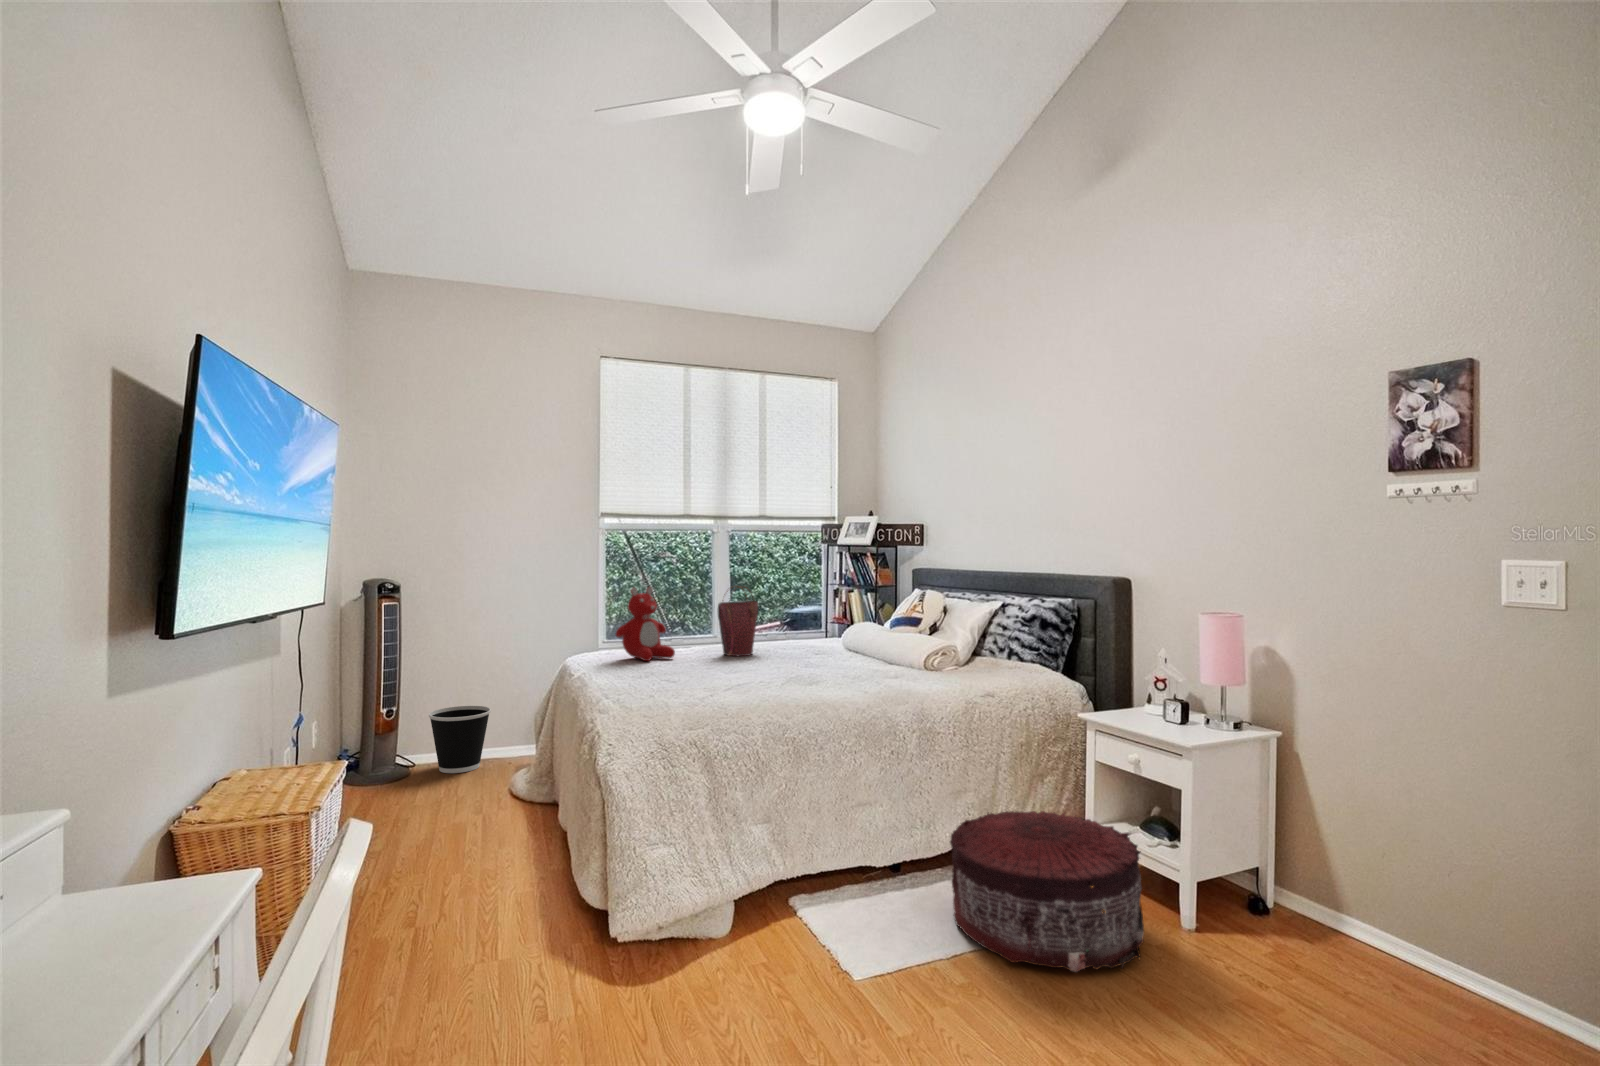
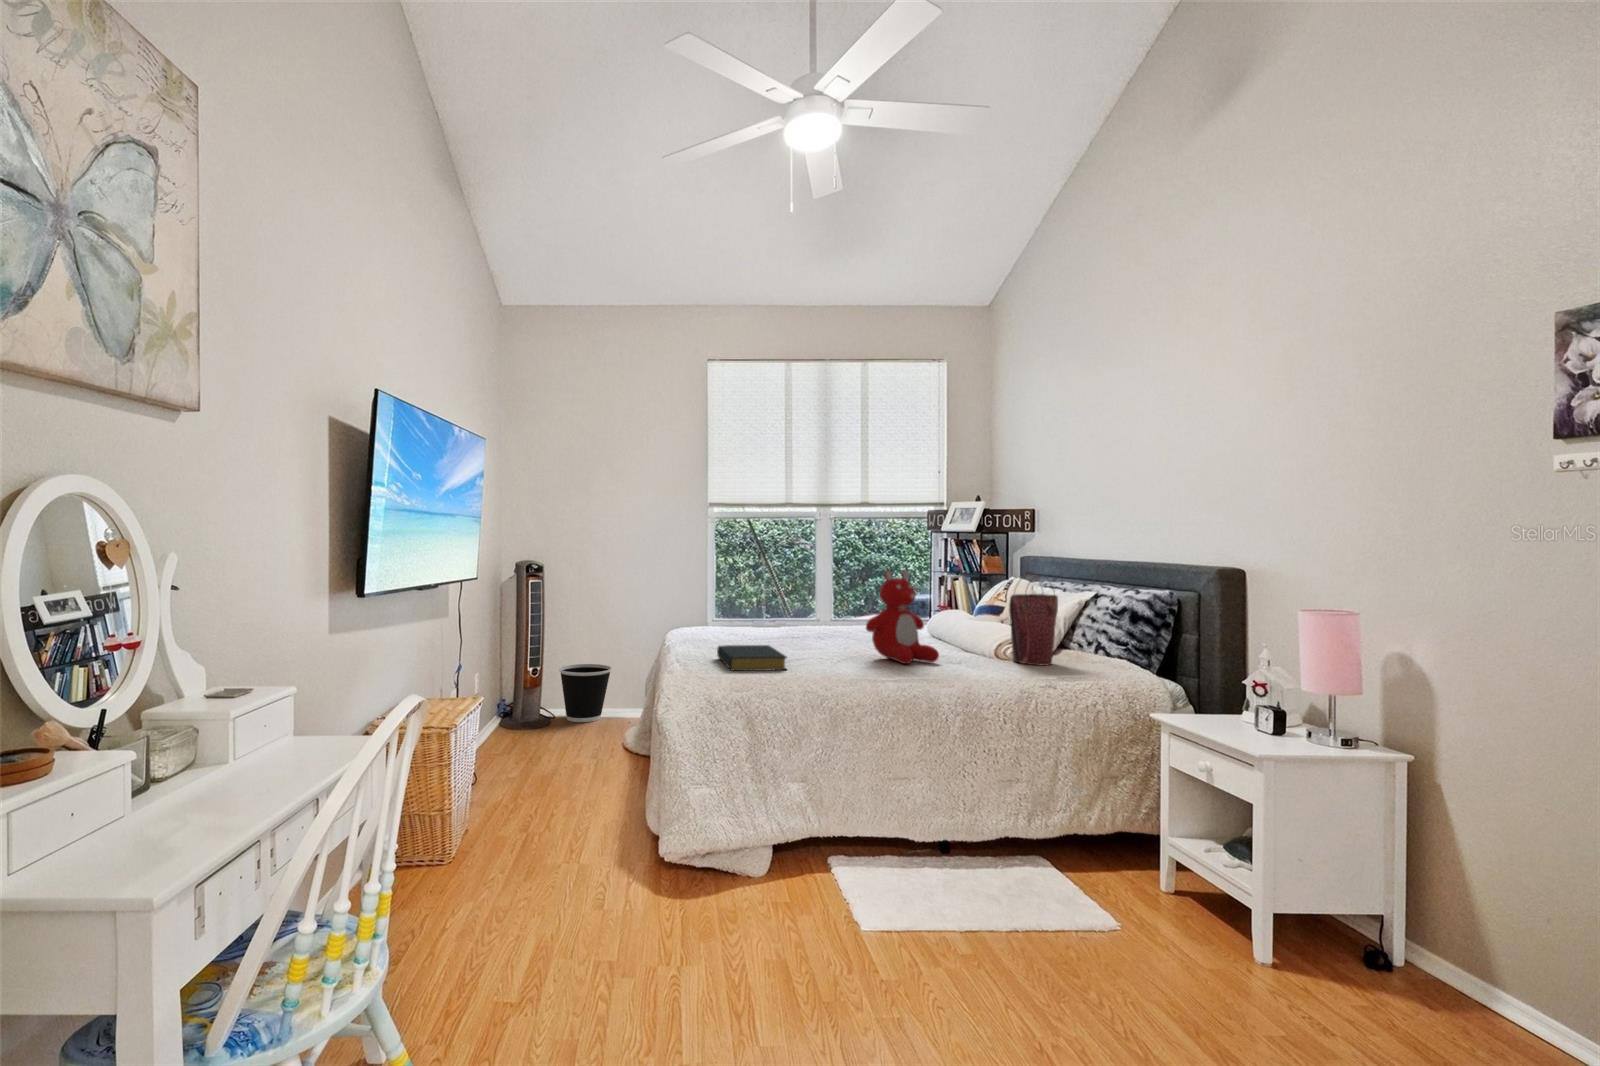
handbag: present [718,586,758,656] -> present [1009,574,1058,666]
teddy bear: present [616,587,675,661] -> present [866,570,939,664]
hardback book: none [660,676,744,707] -> present [717,645,787,671]
pouf: present [950,811,1144,972] -> none [983,805,1199,996]

